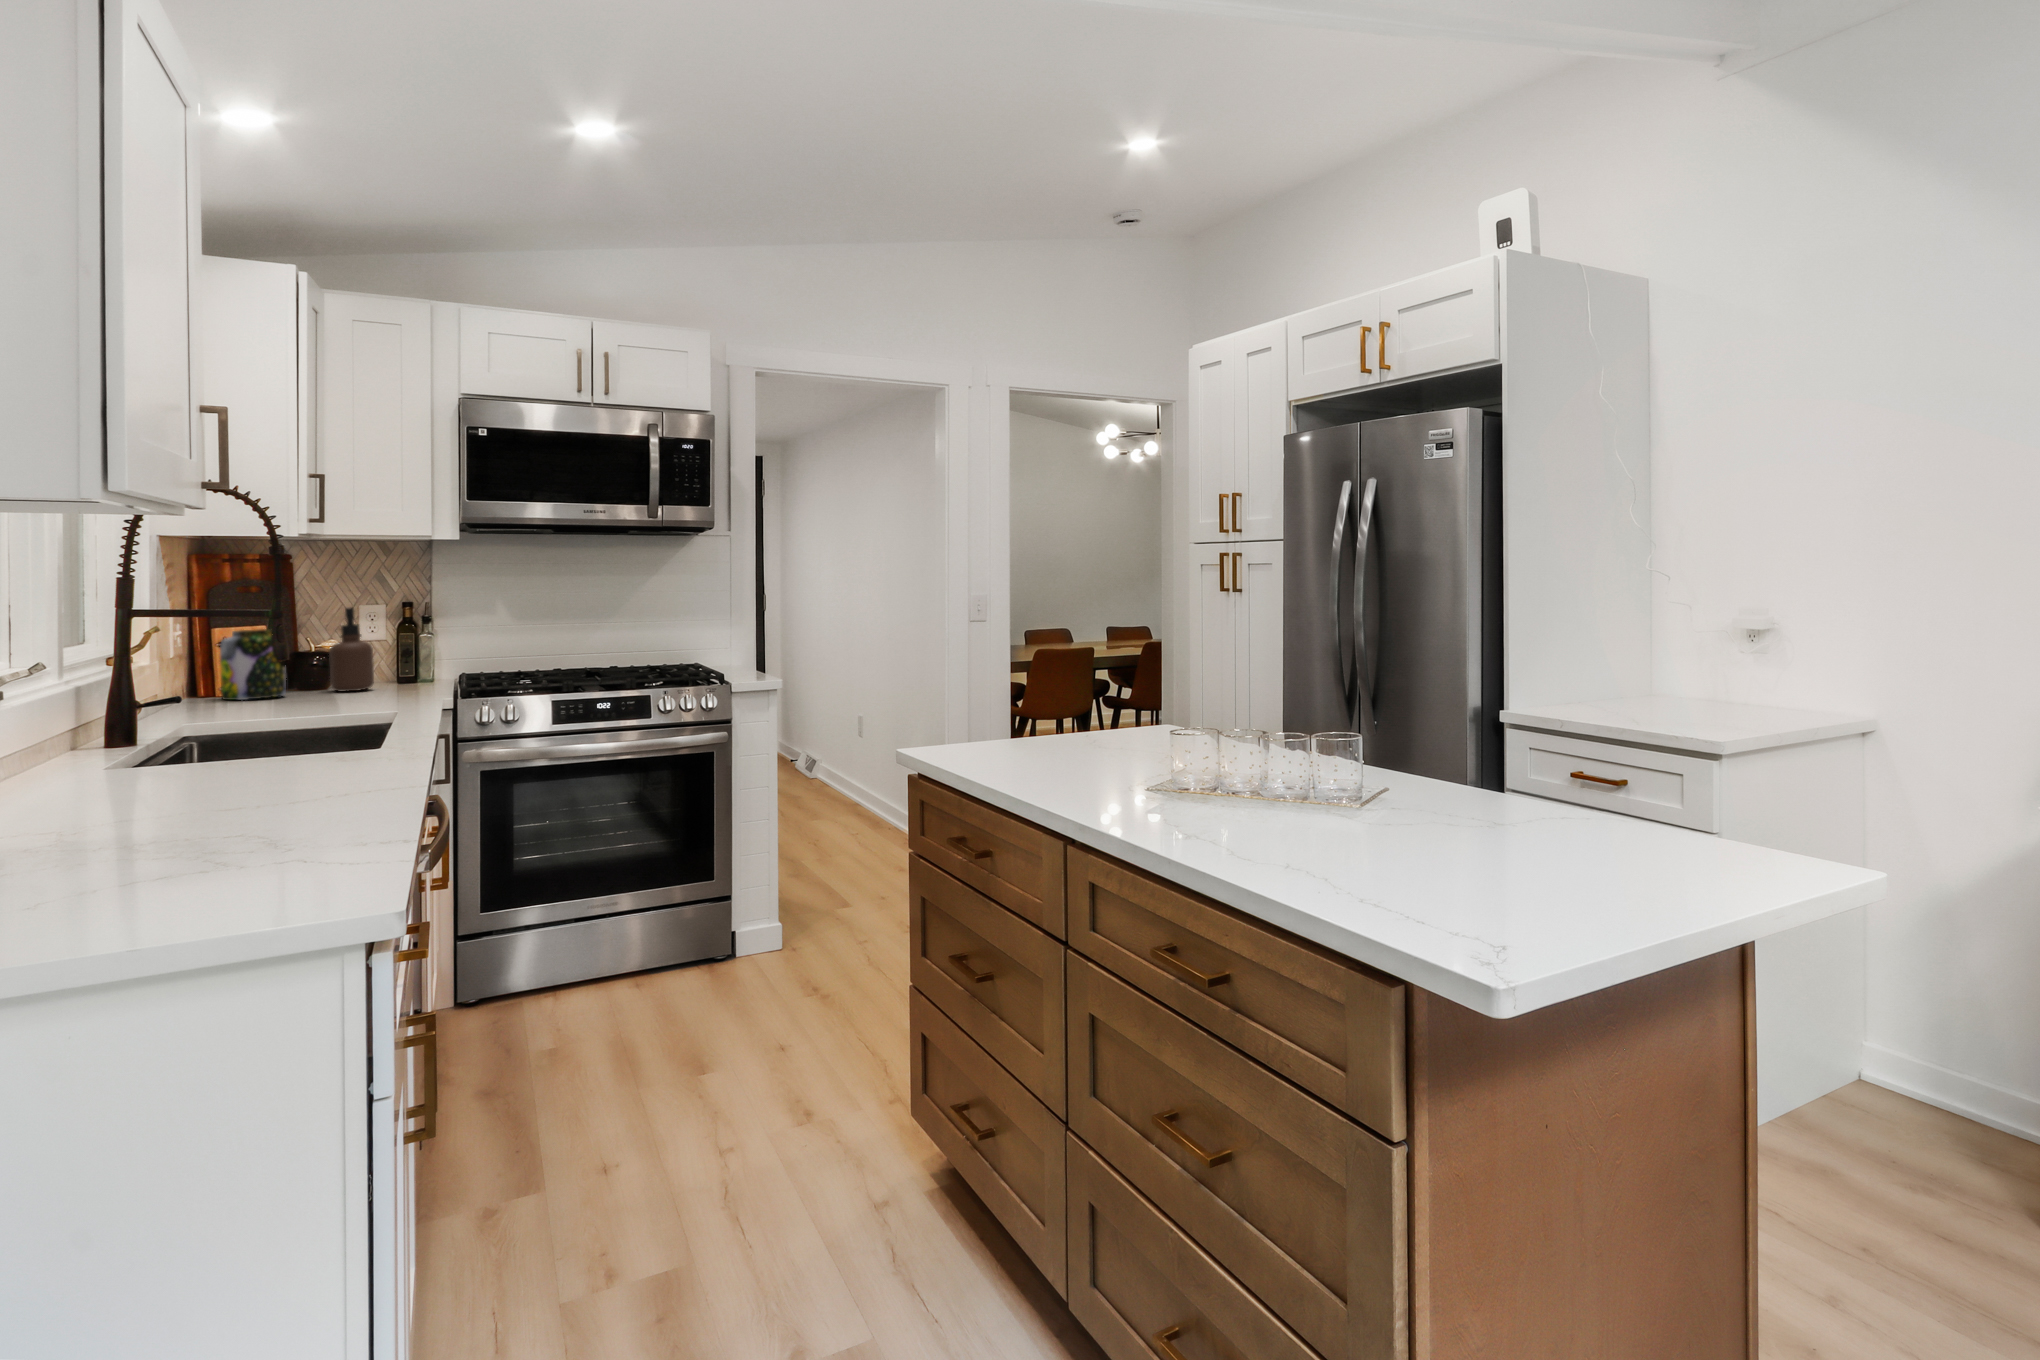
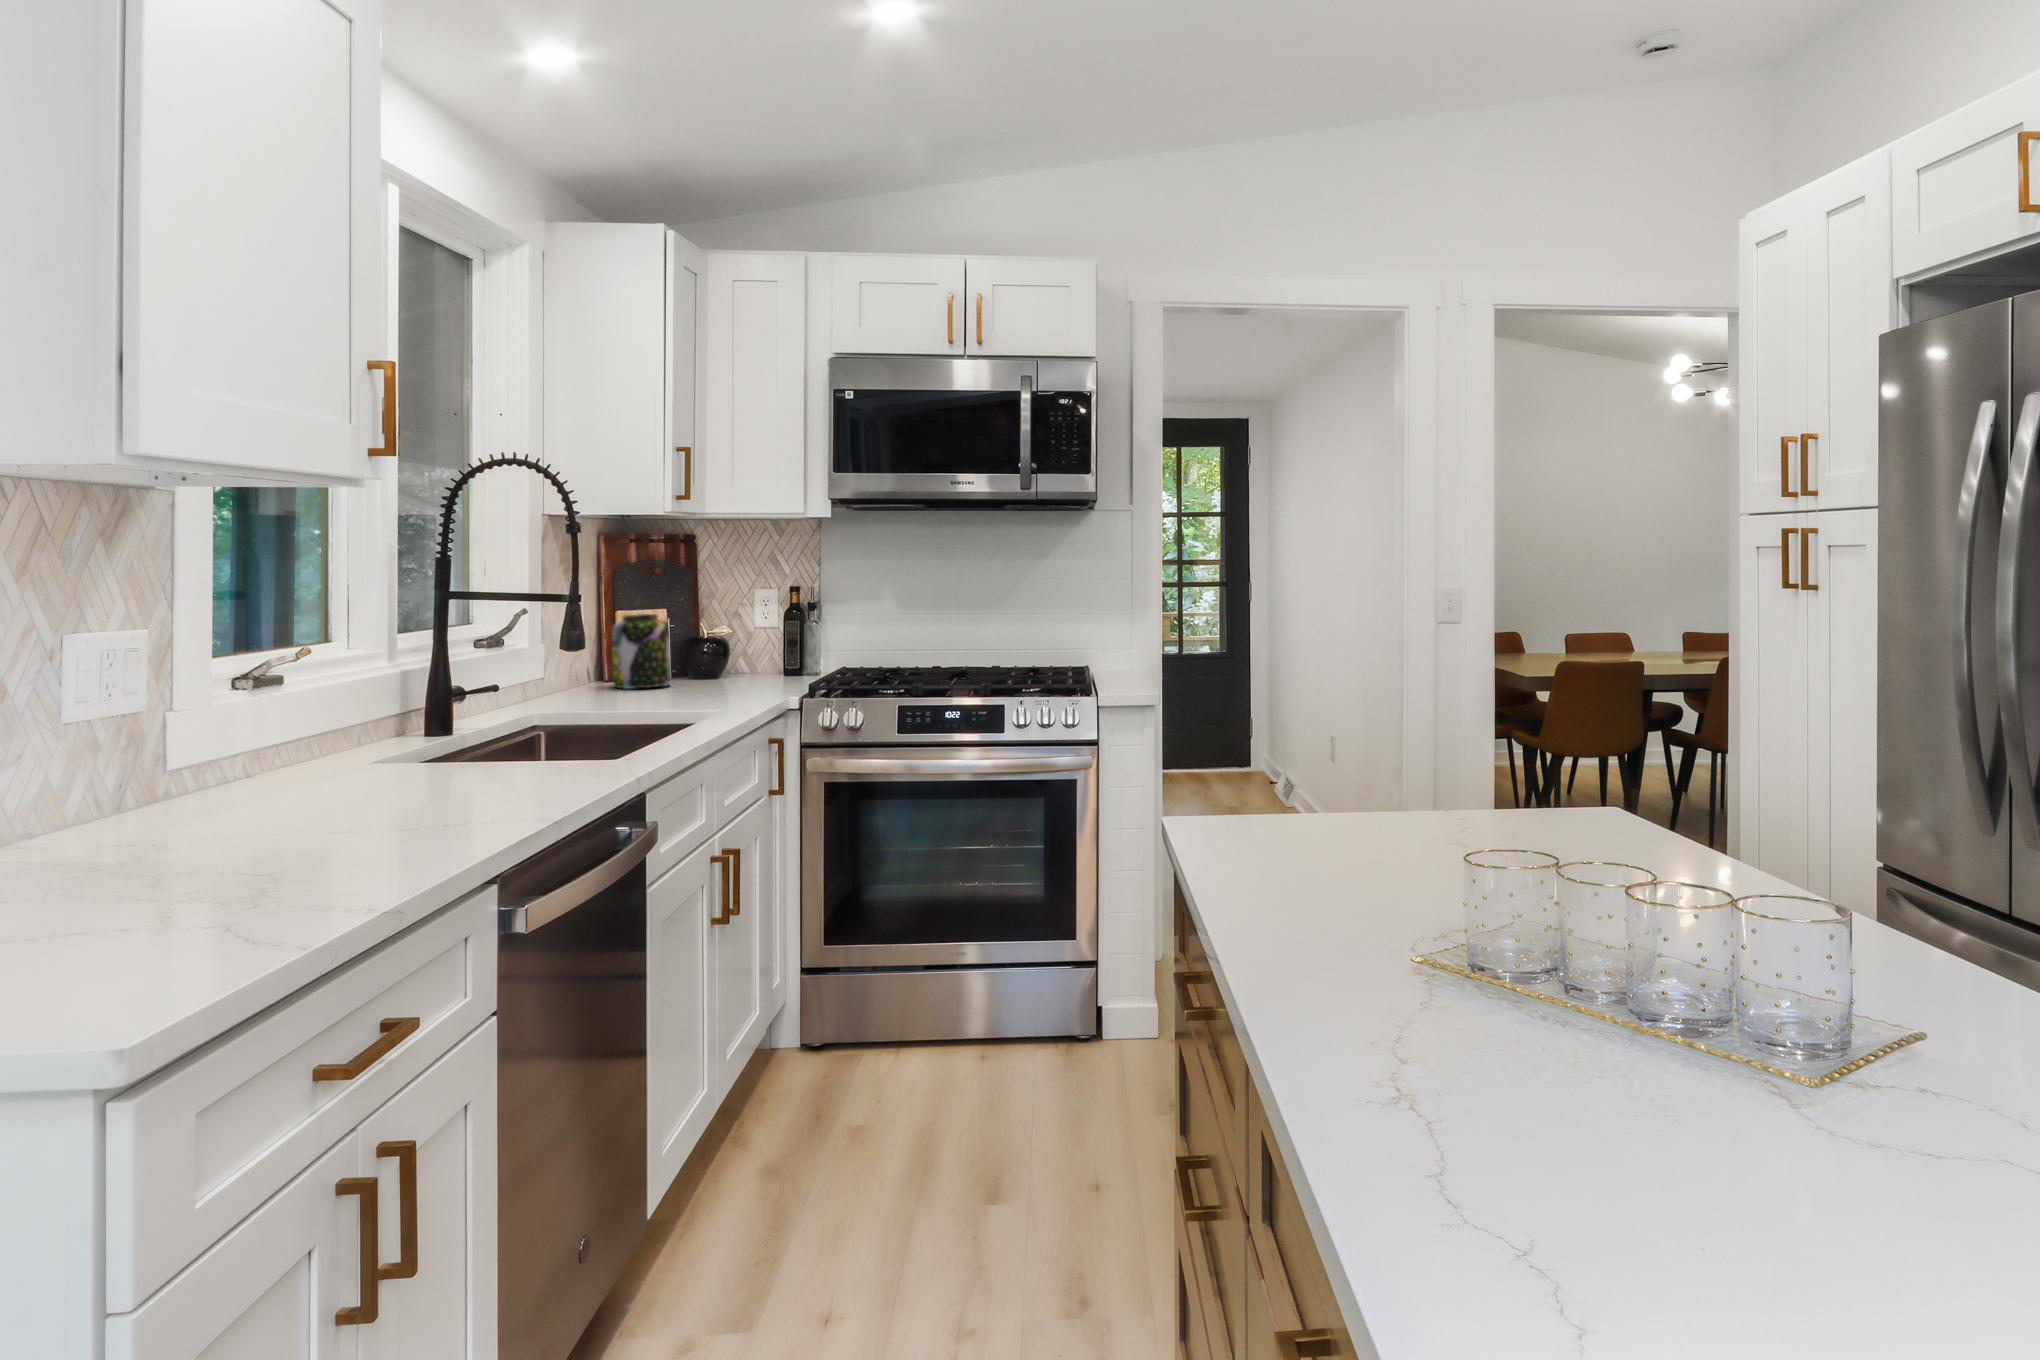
soap dispenser: present [329,607,374,691] -> none [716,592,758,682]

